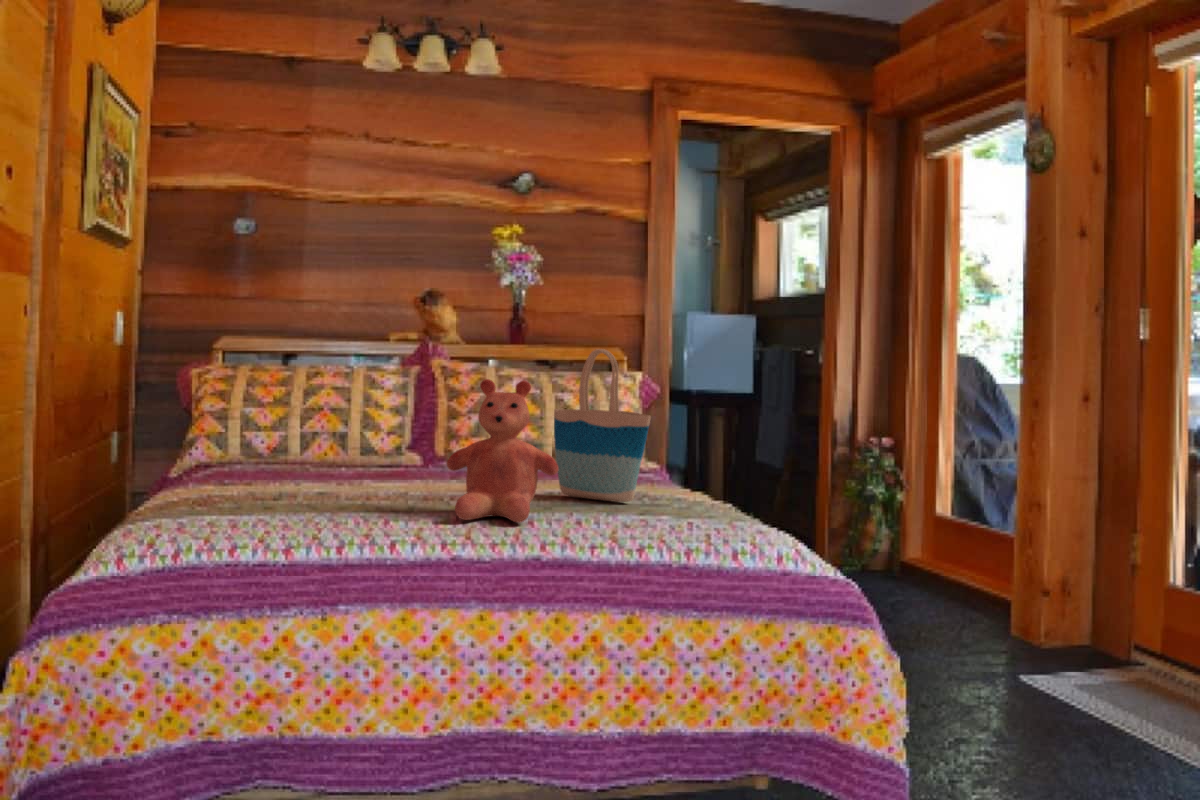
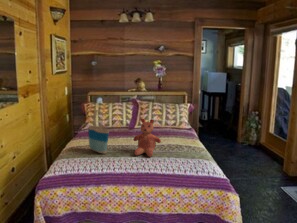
tote bag: present [554,349,651,502] -> present [88,110,109,154]

